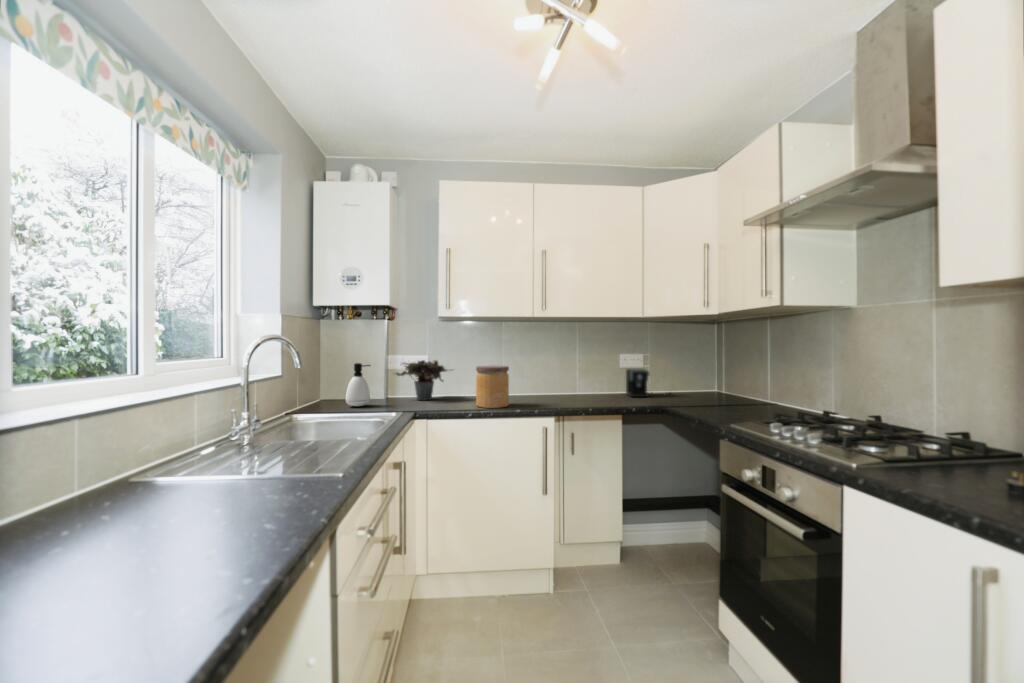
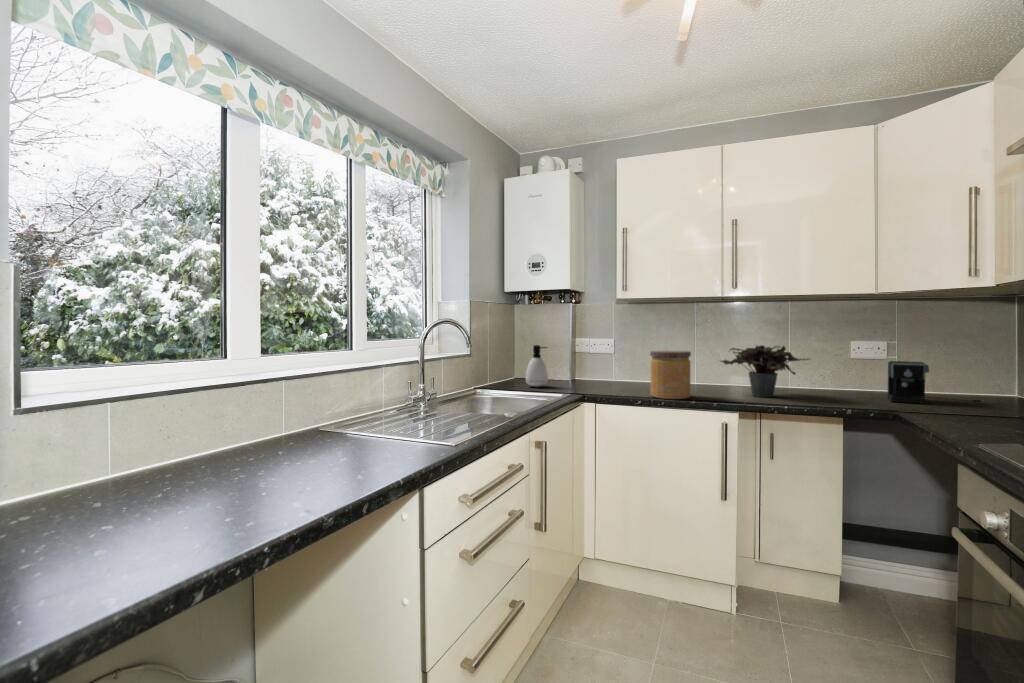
potted plant: present [395,360,447,400] -> present [721,345,809,397]

